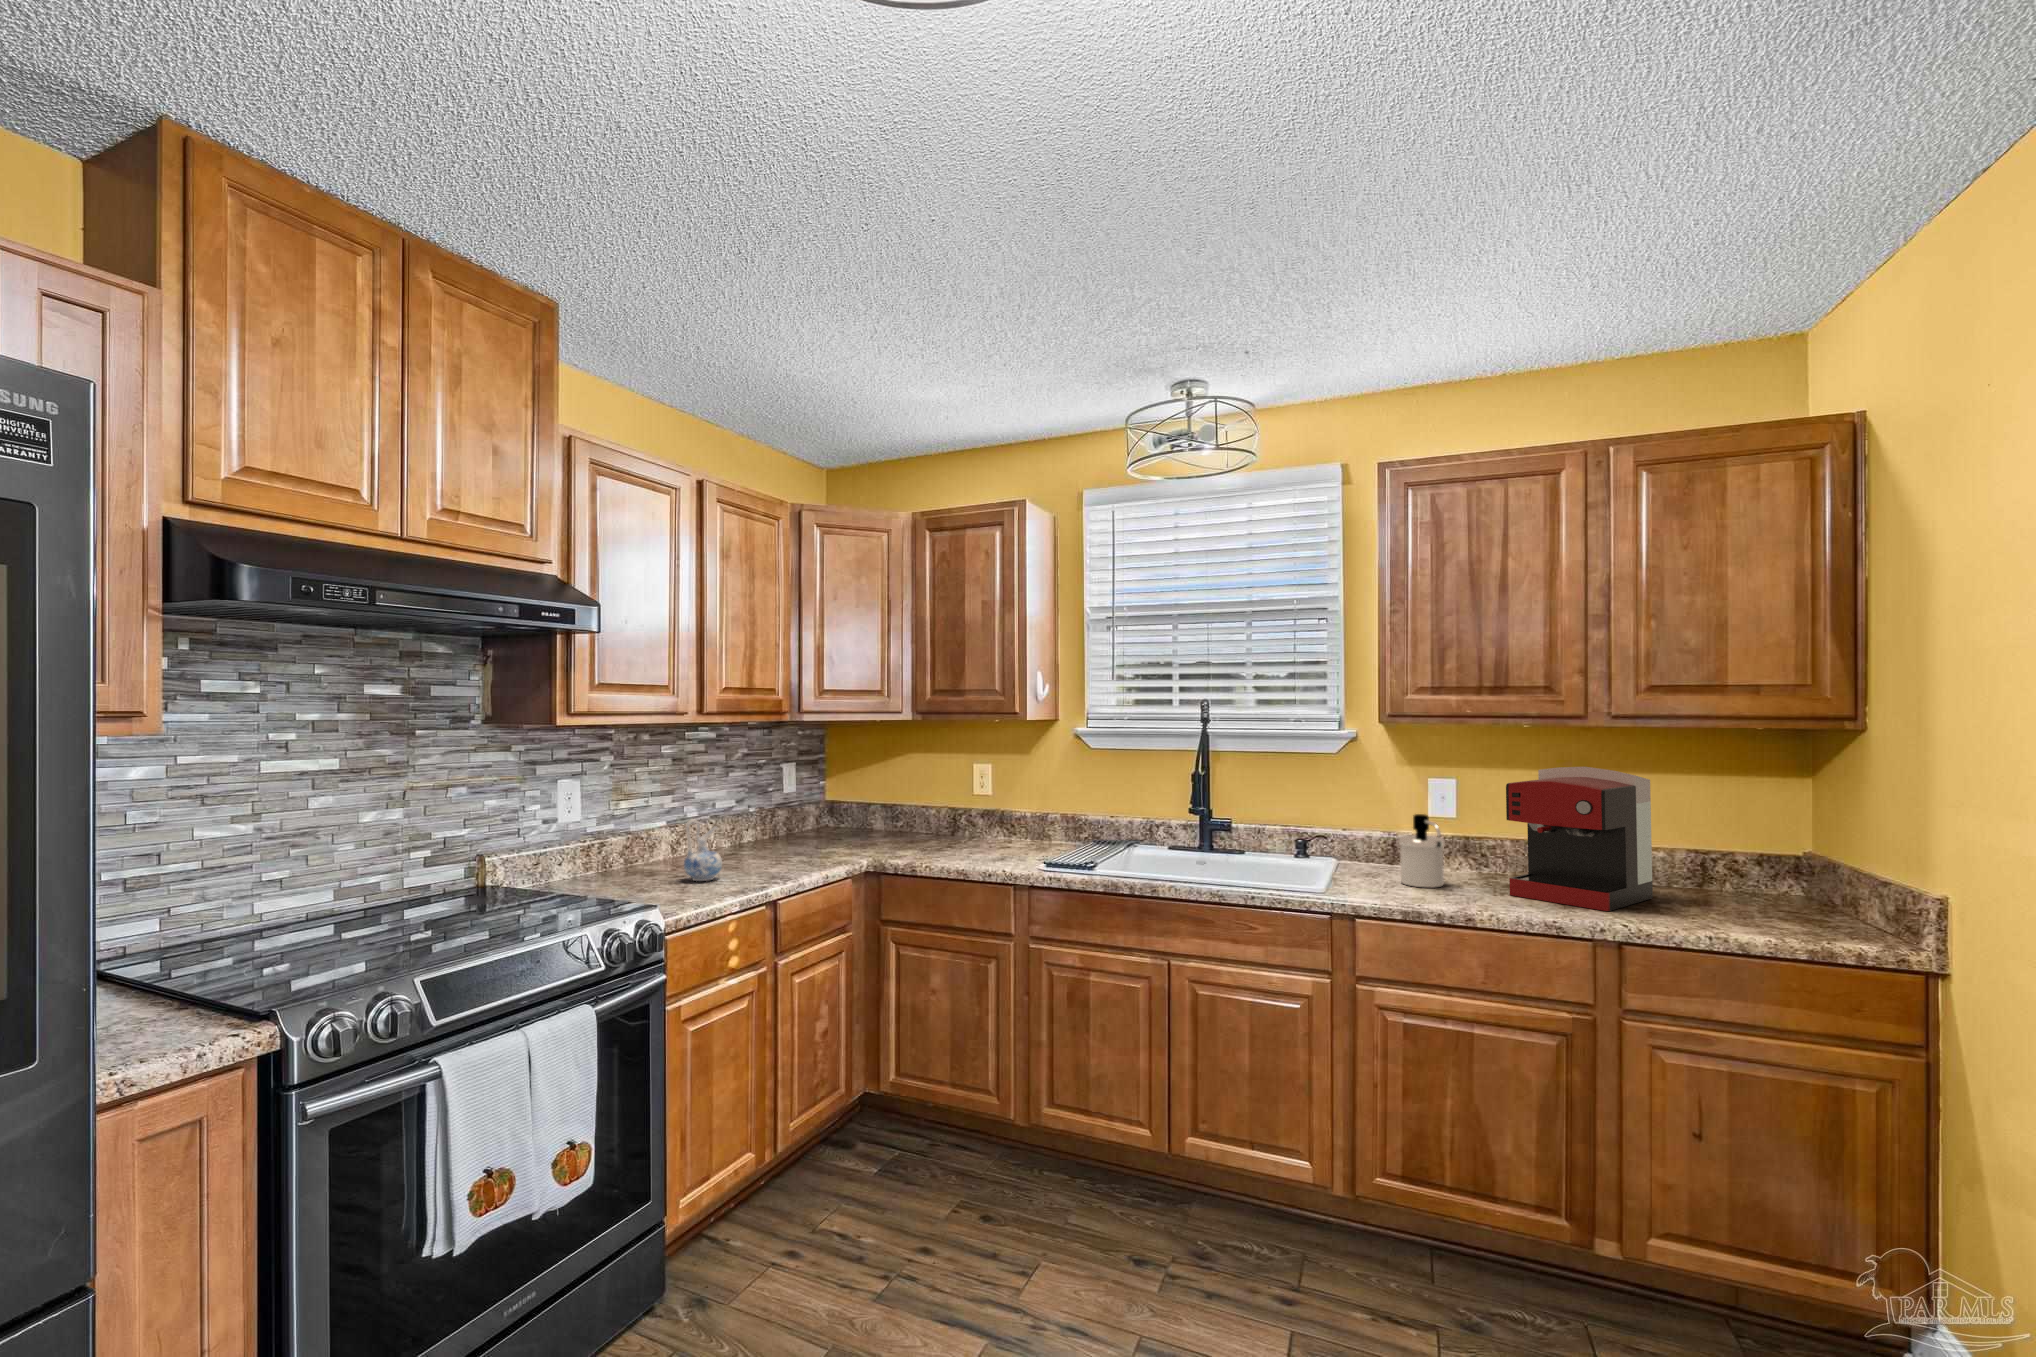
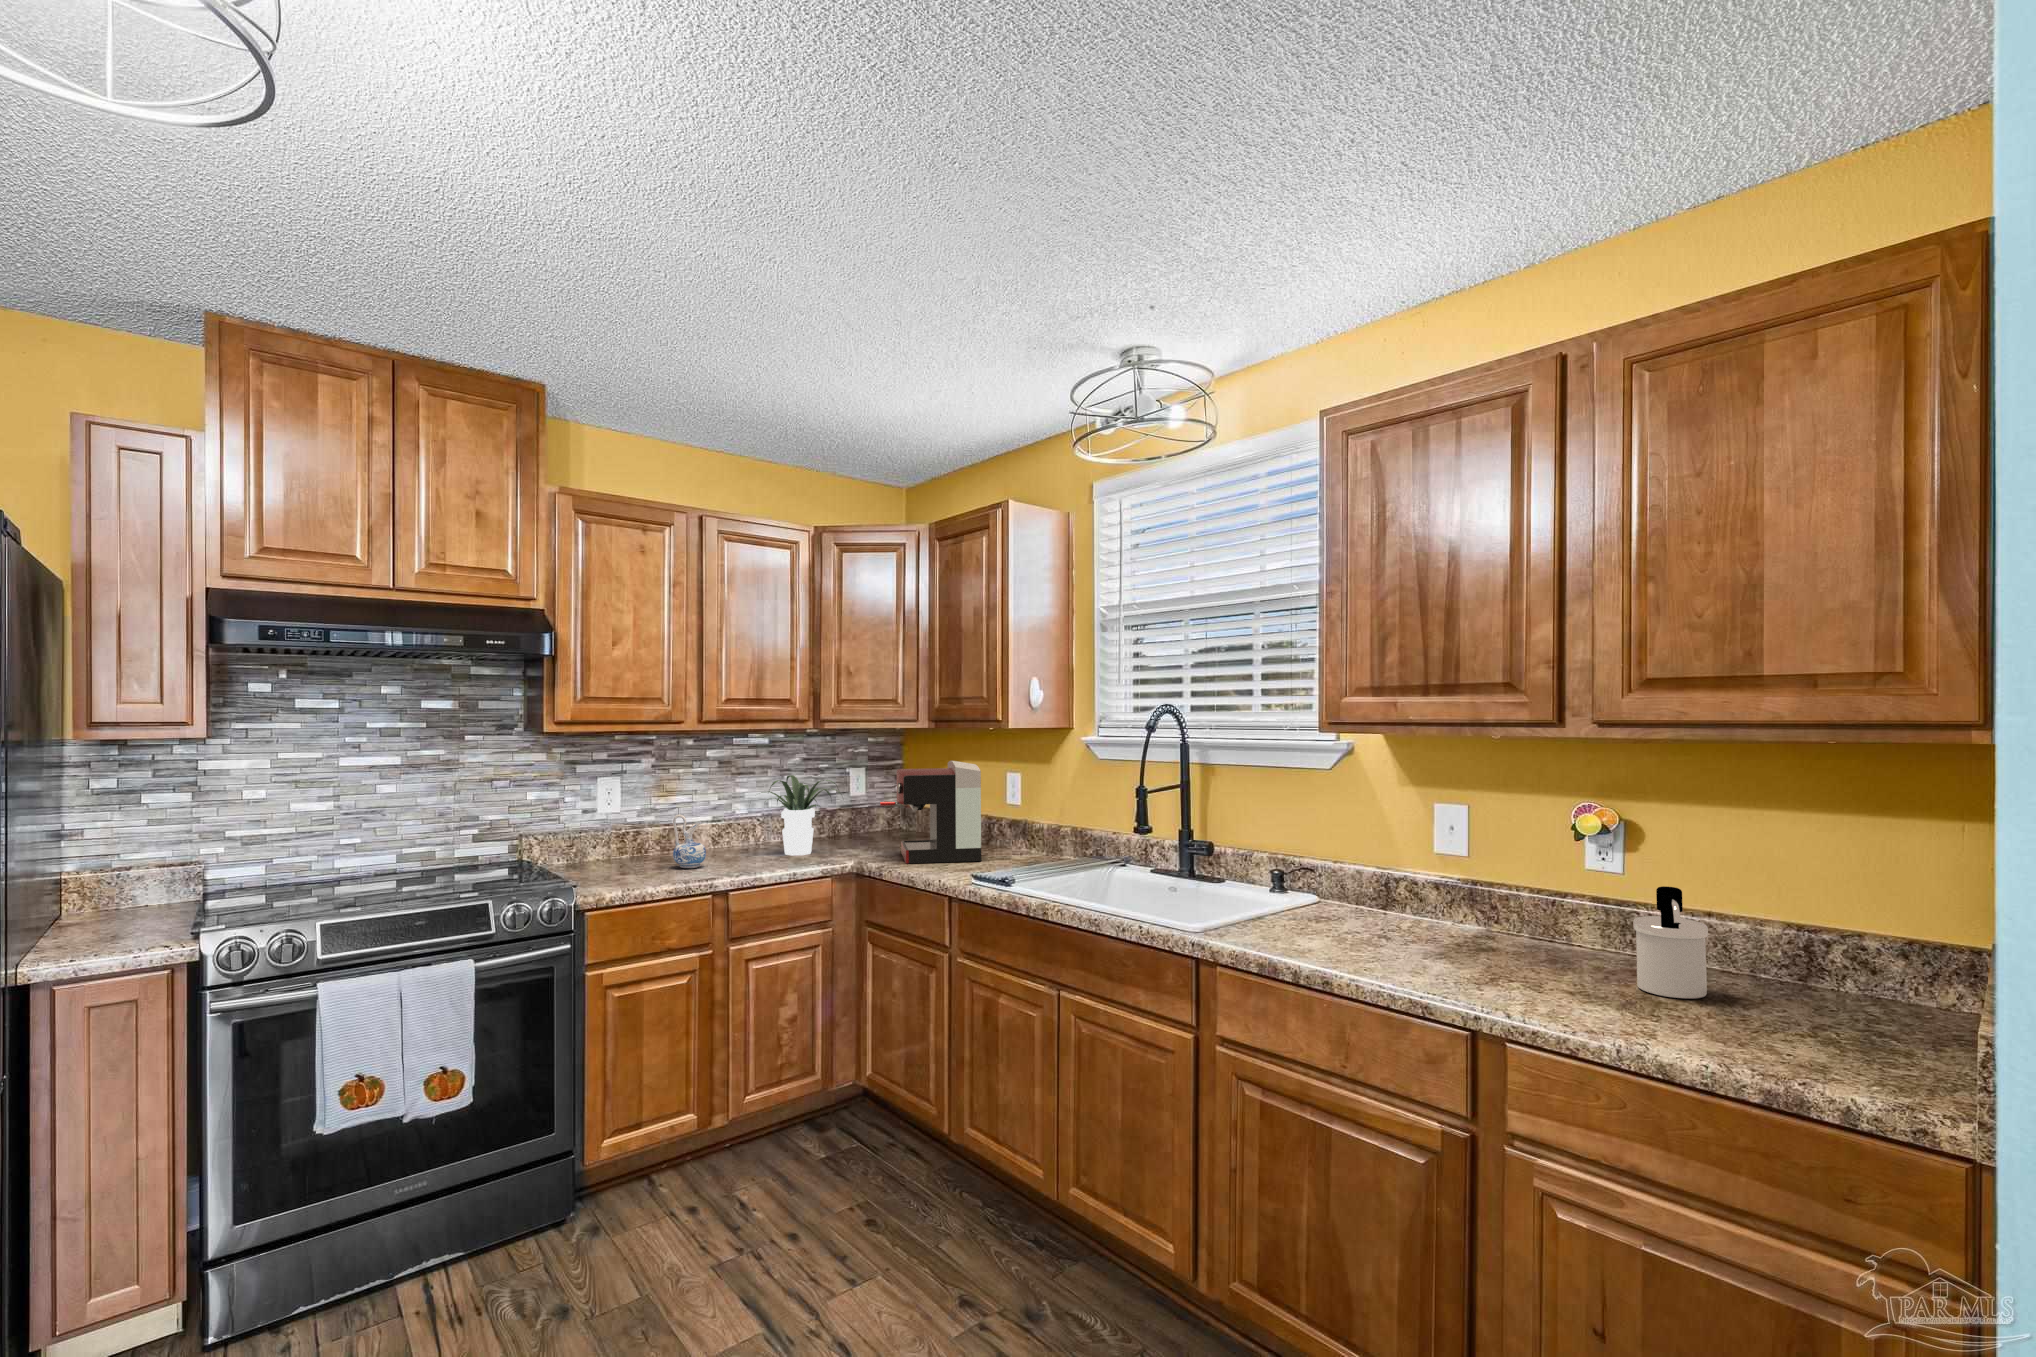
coffee maker: present [1506,767,1653,911] -> present [880,760,981,864]
potted plant: none [737,771,838,859] -> present [761,775,840,855]
soap dispenser: present [1399,814,1445,888] -> present [1633,886,1708,999]

